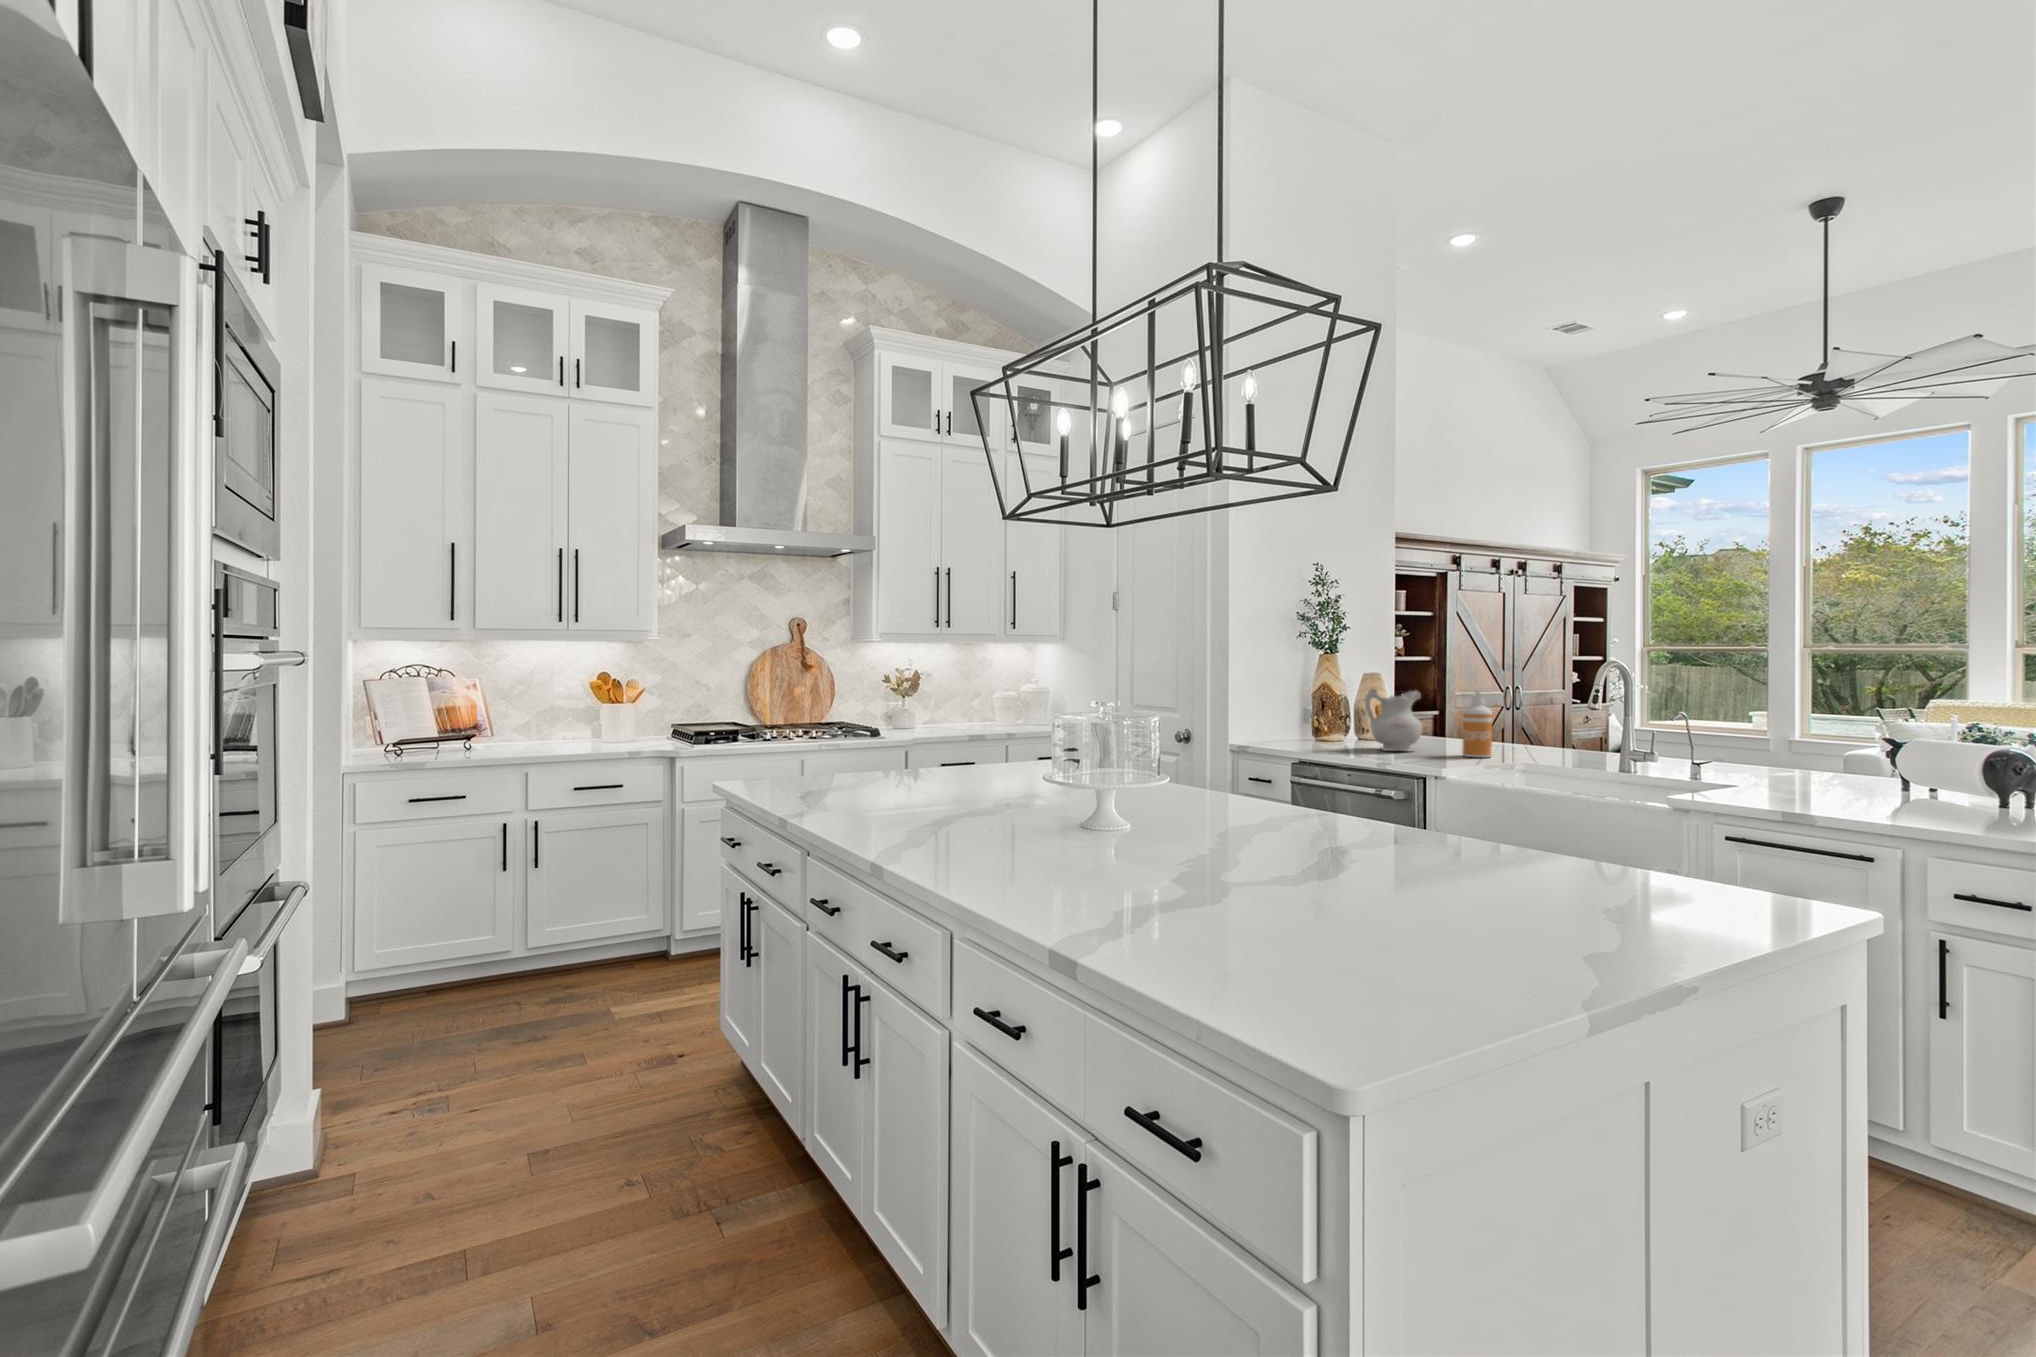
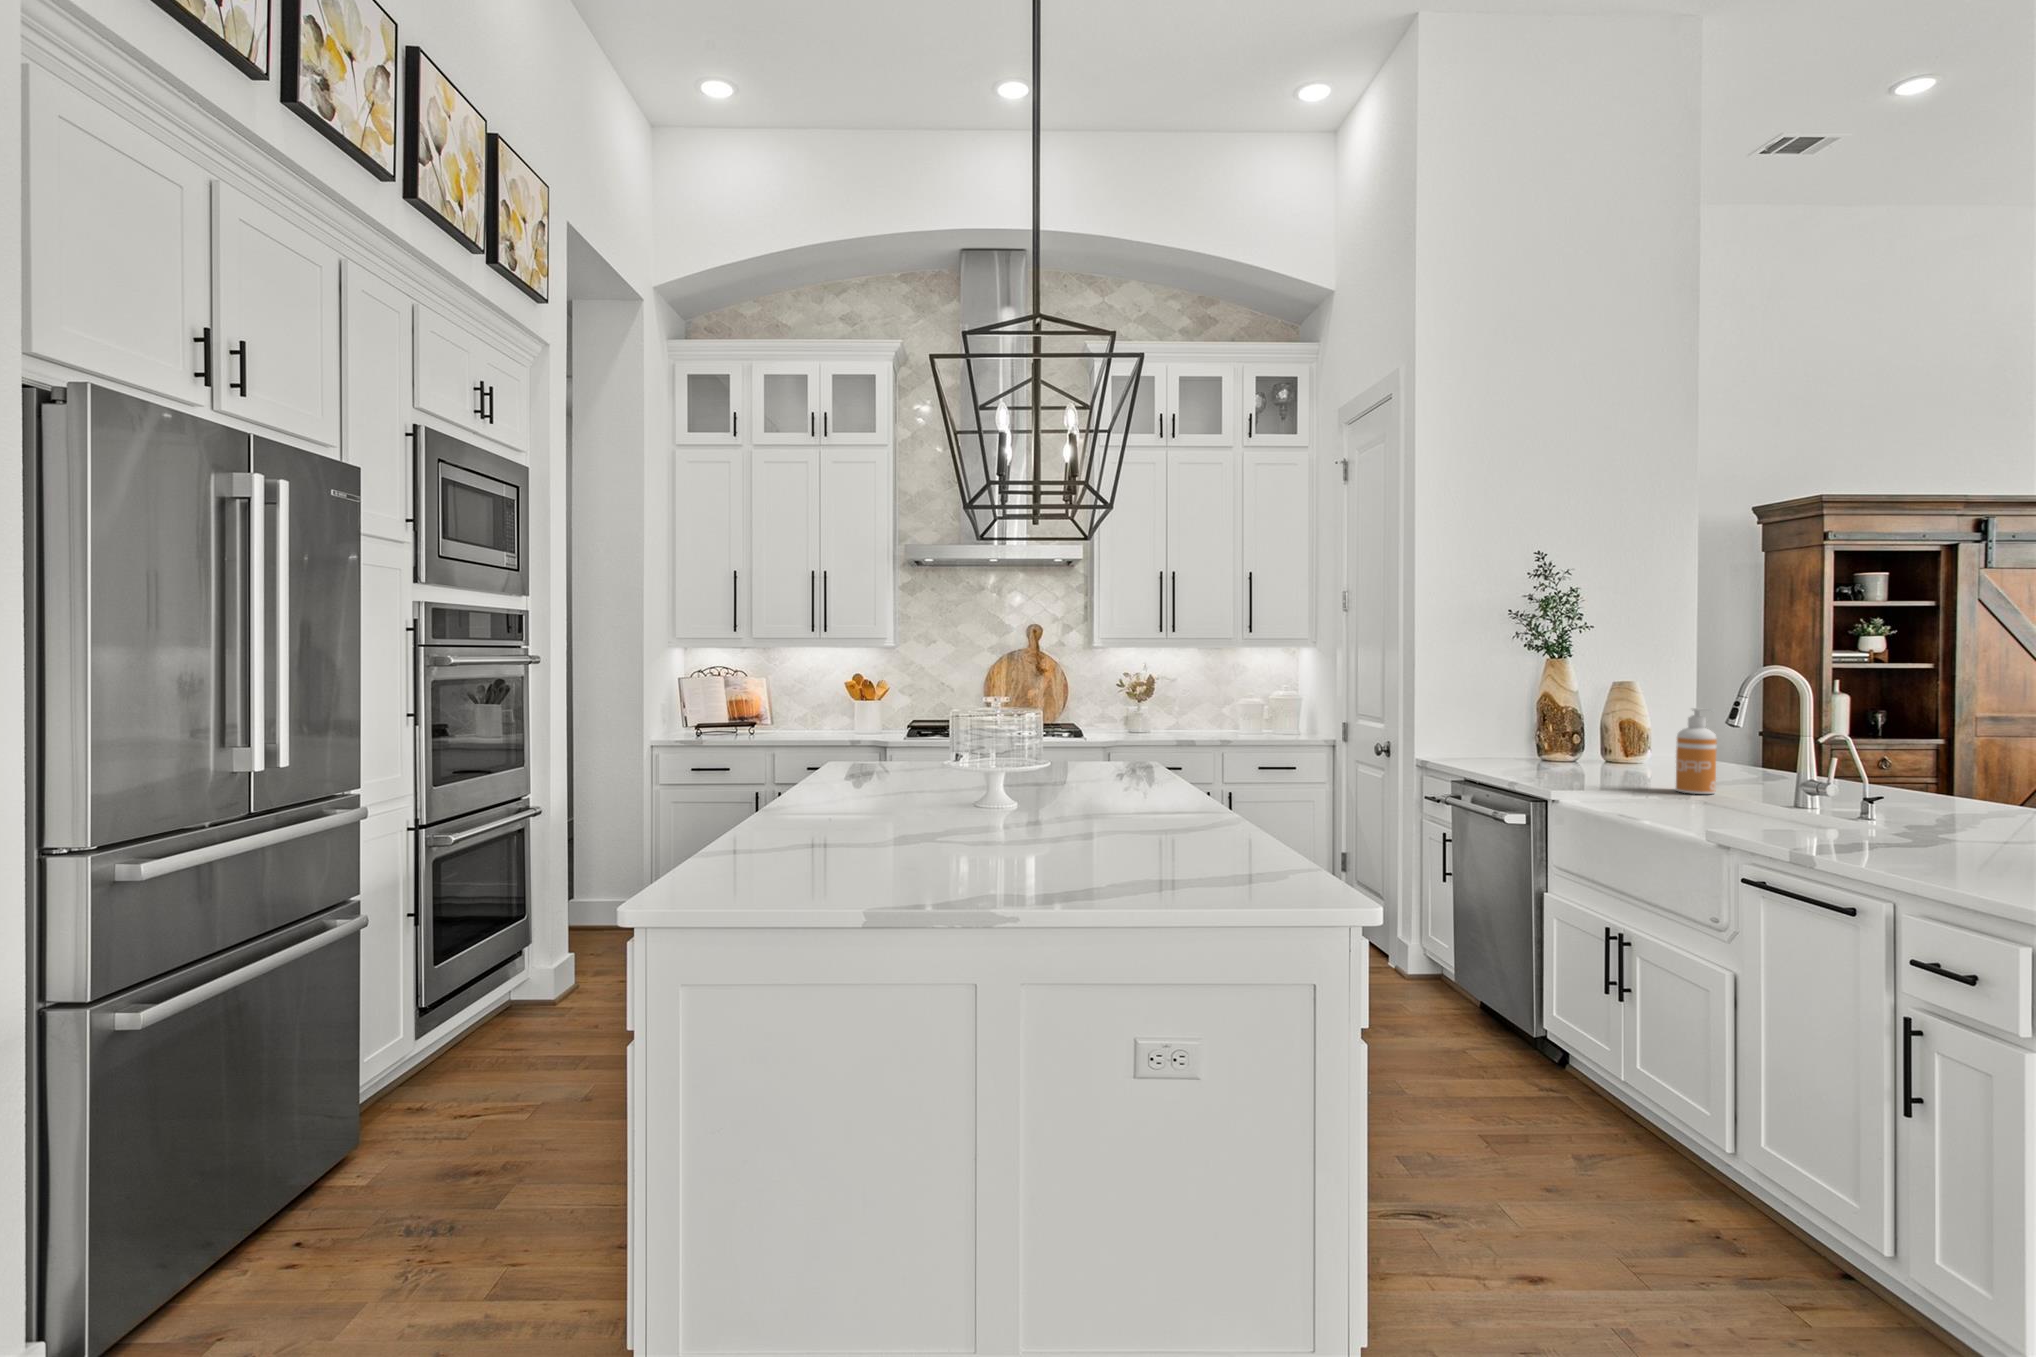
ceramic pitcher: present [1364,689,1422,751] -> none [1562,702,1639,780]

